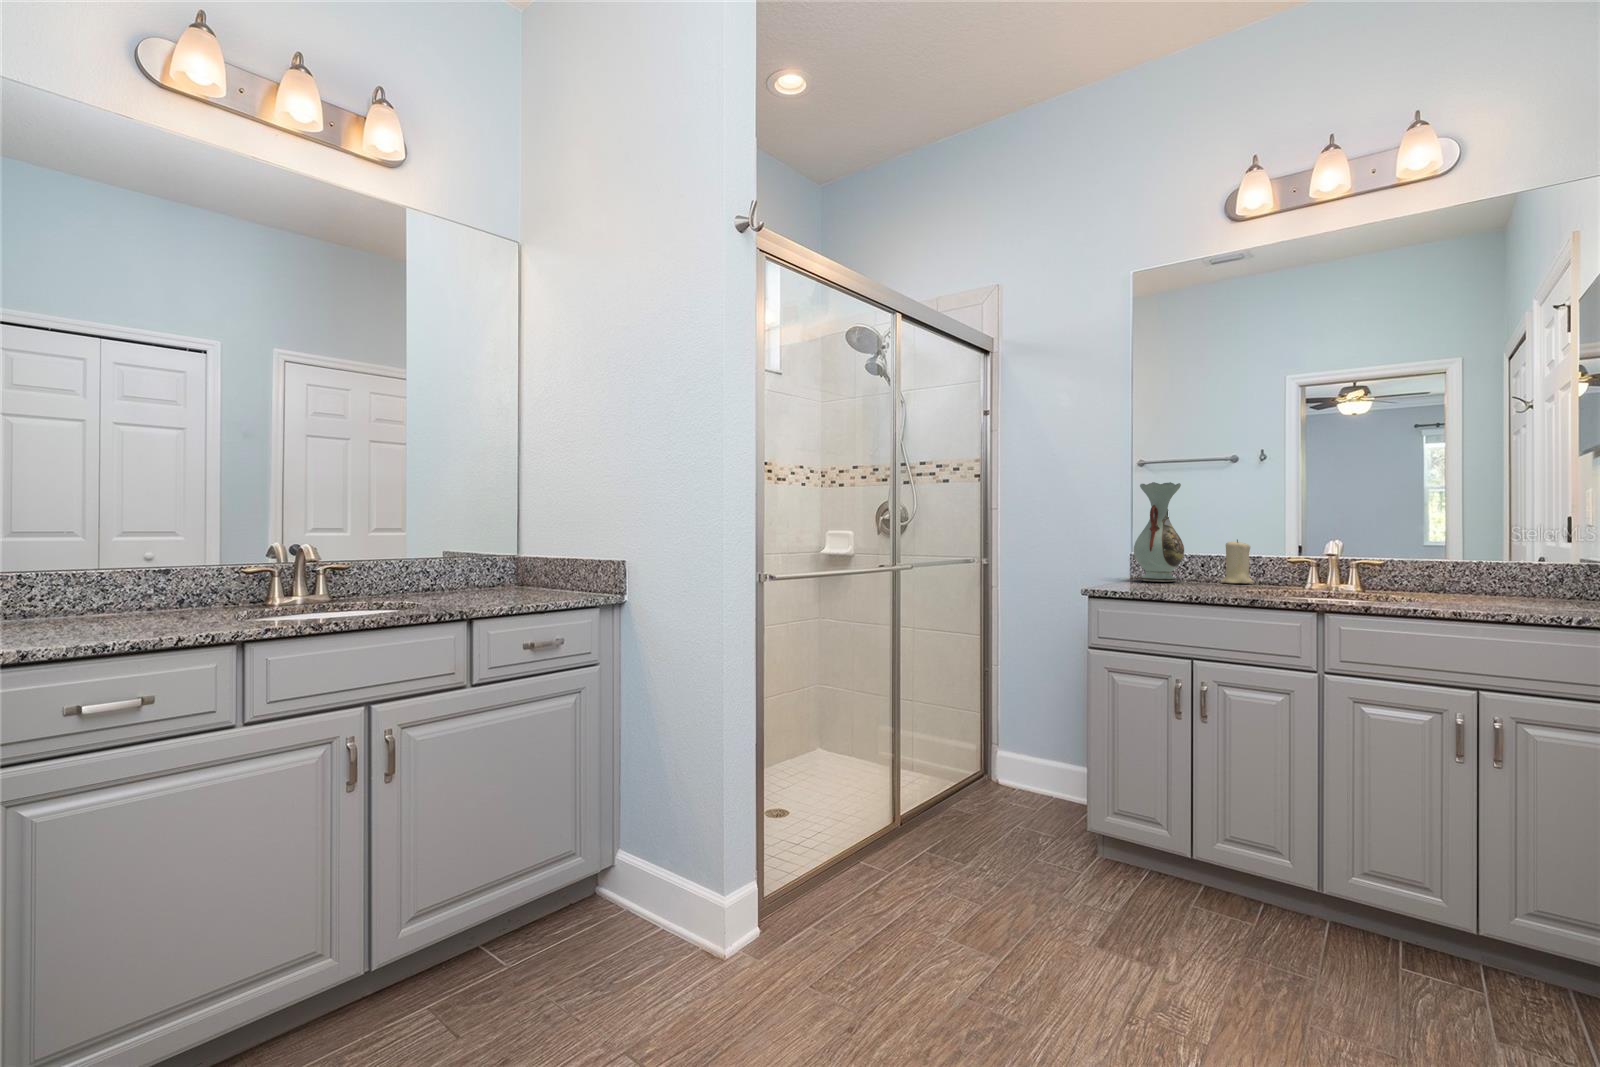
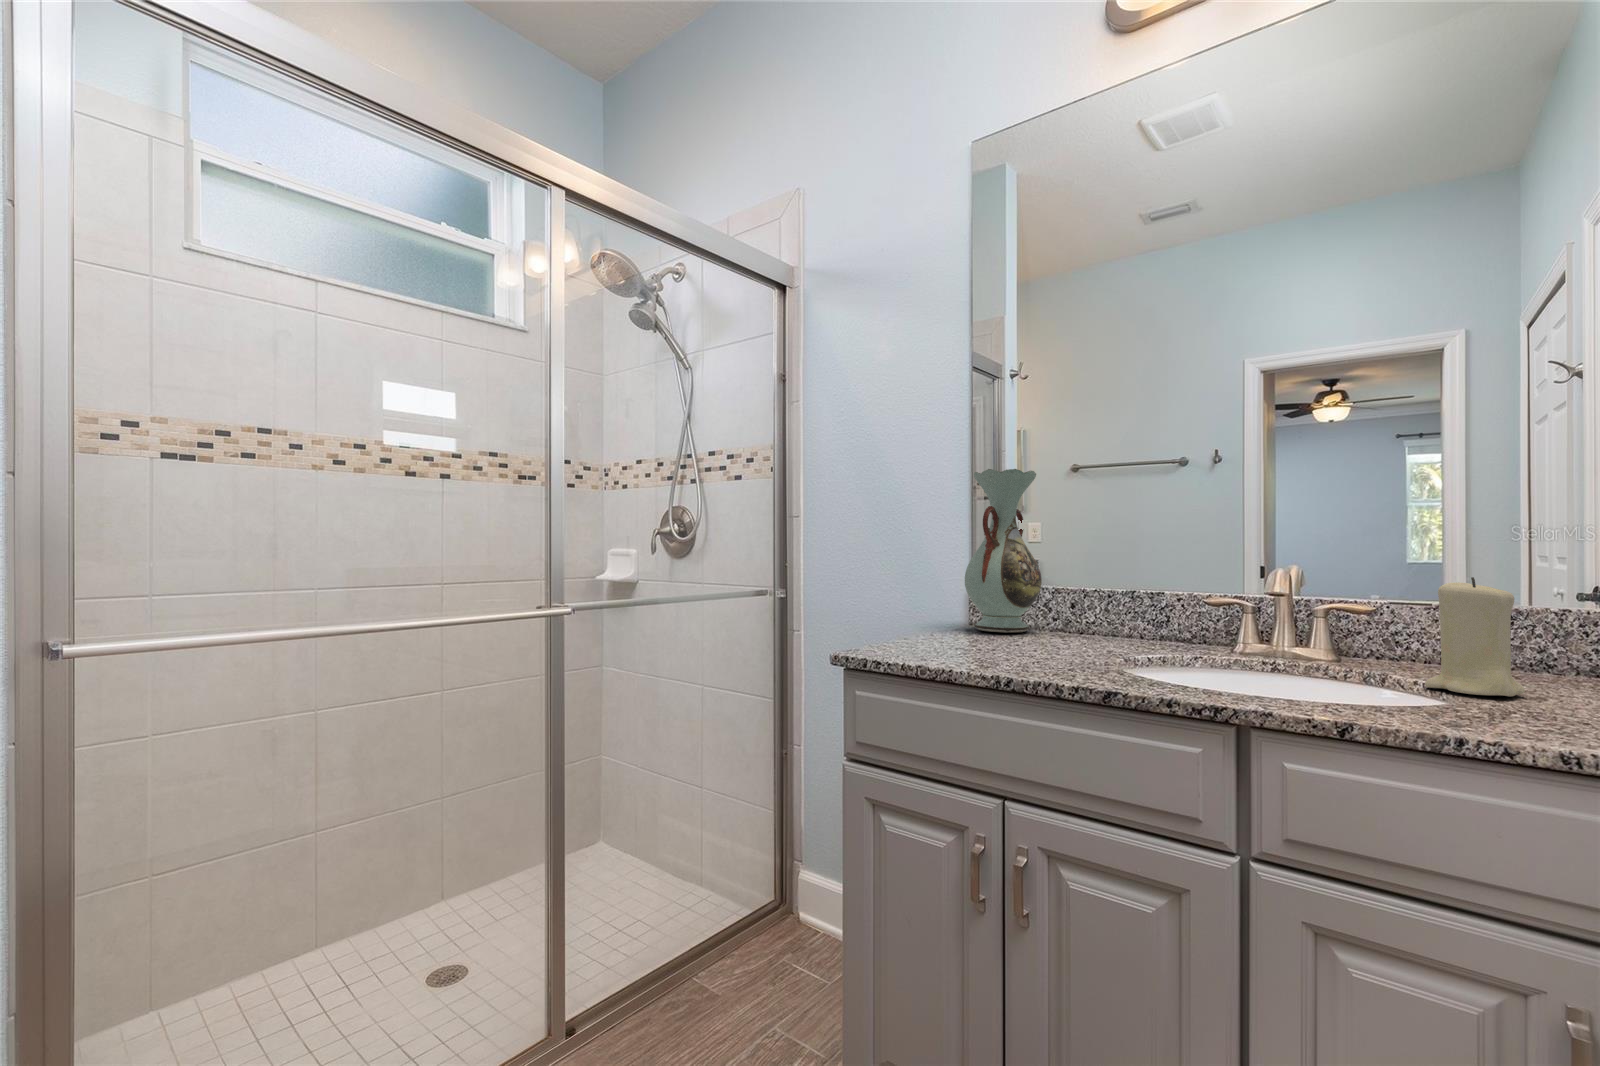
candle: present [1221,540,1253,583] -> present [1425,577,1525,696]

